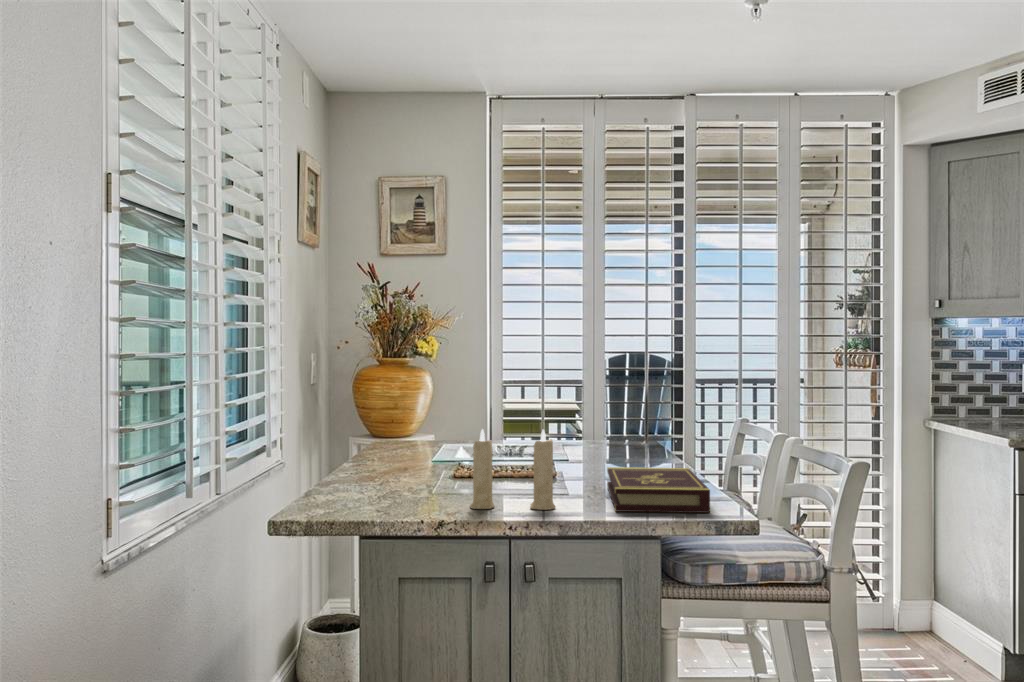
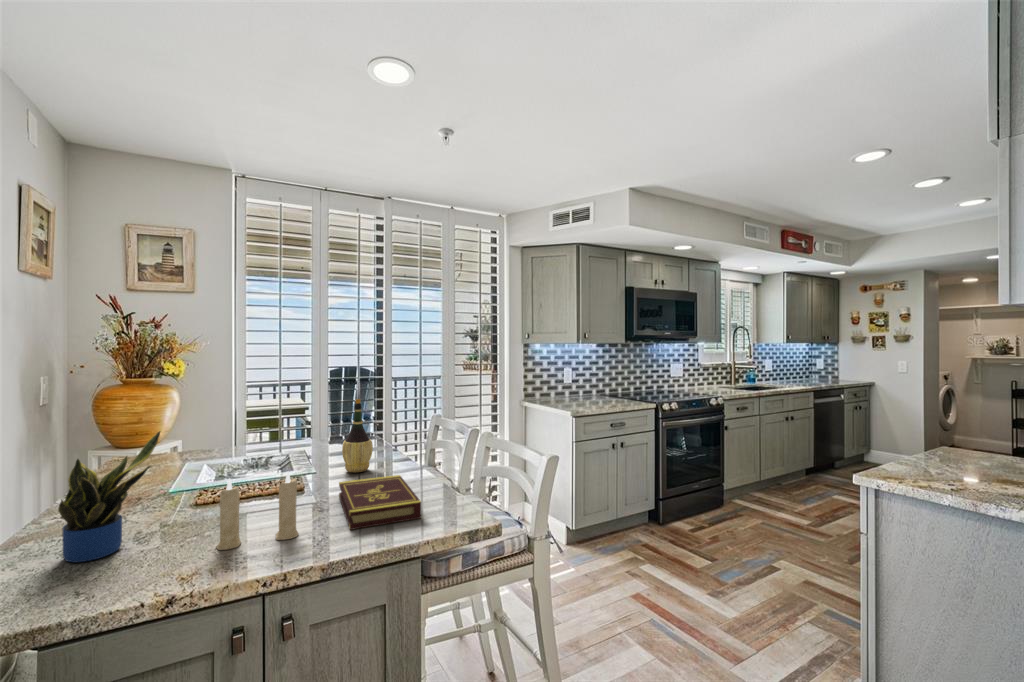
wine bottle: none [615,370,656,470] -> present [342,399,373,472]
potted plant: none [335,375,418,501] -> present [58,431,160,562]

